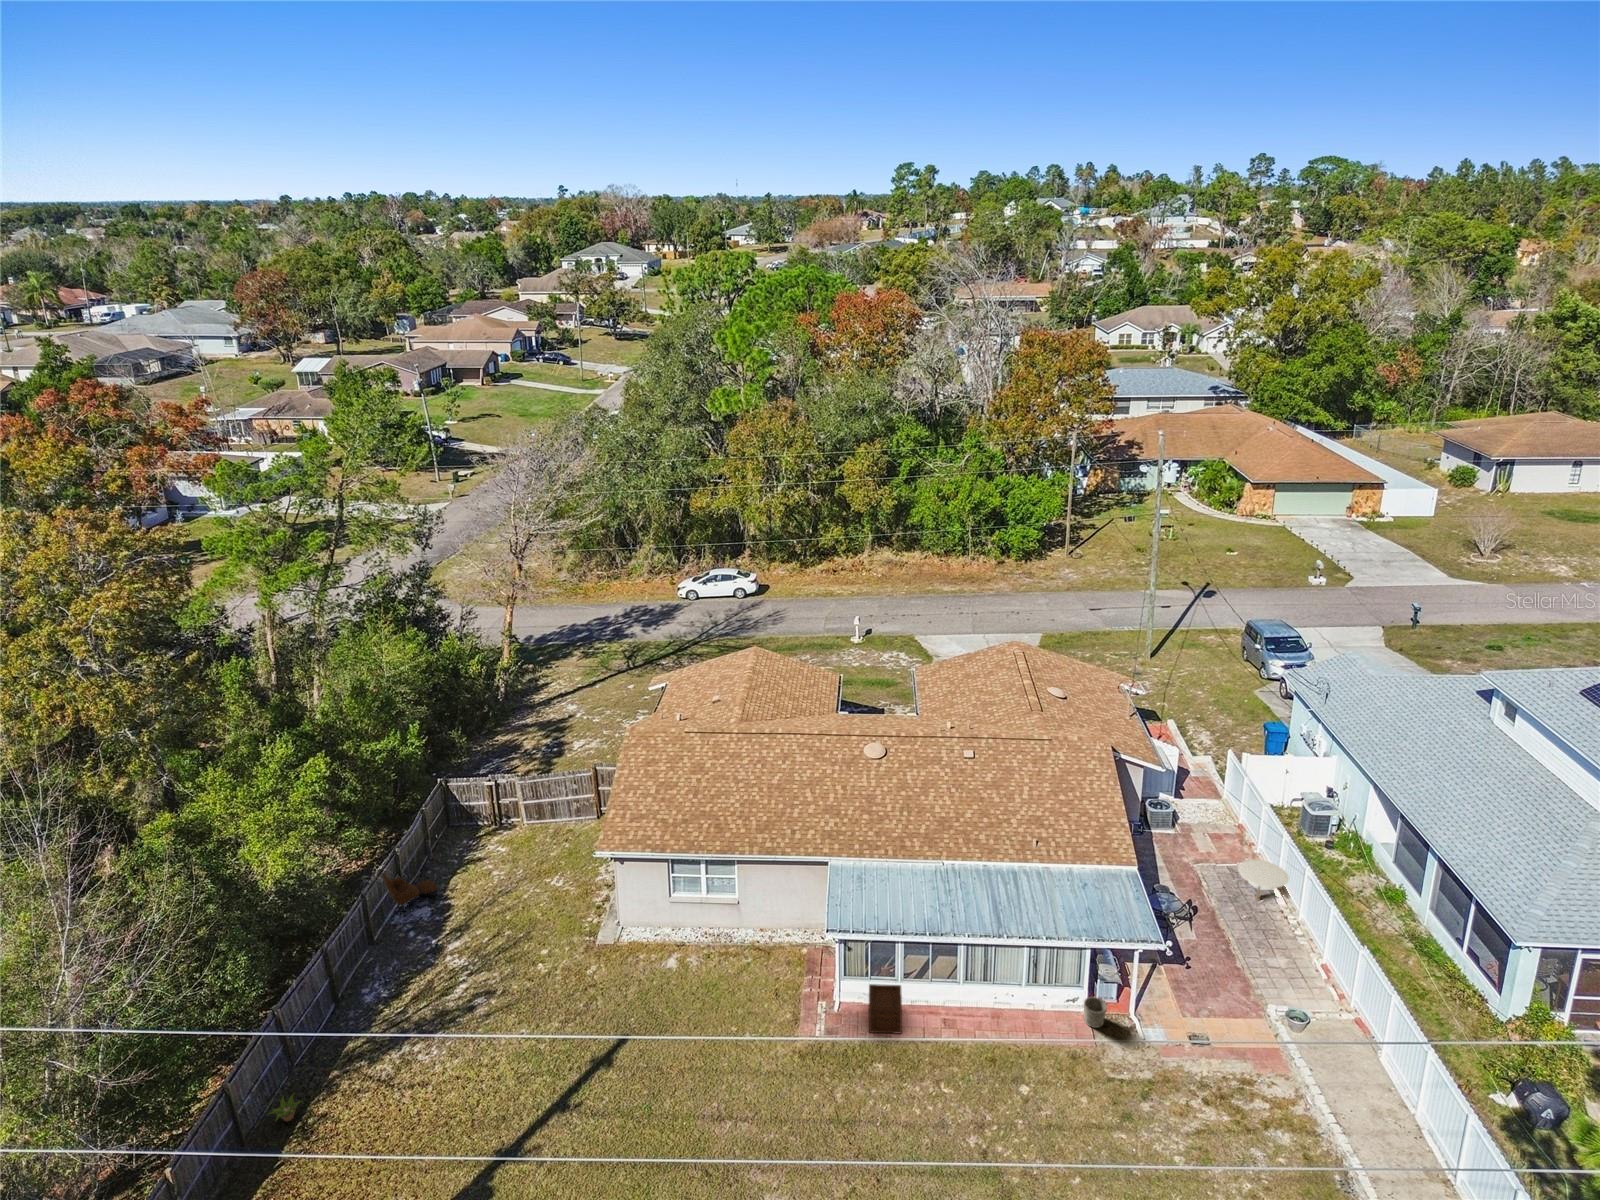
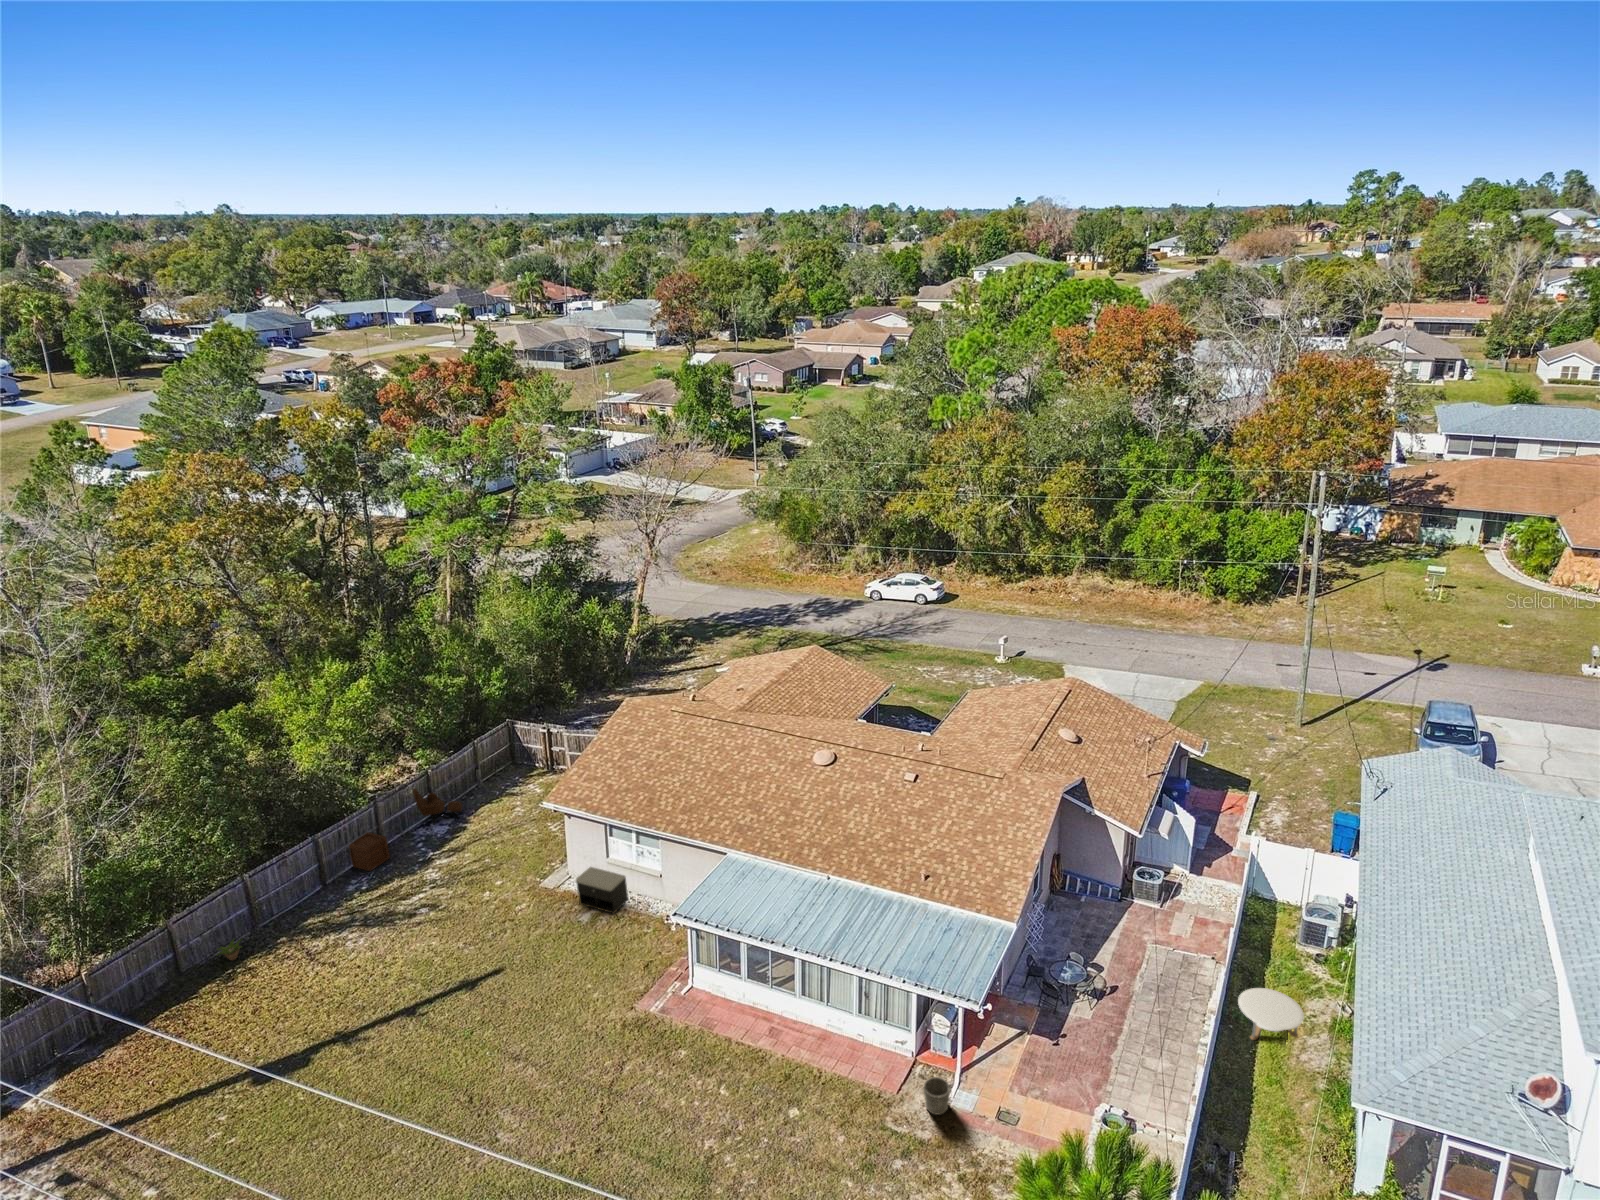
storage bench: none [647,907,696,948] -> present [576,867,628,914]
wooden crate: present [869,984,902,1033] -> present [349,832,390,871]

